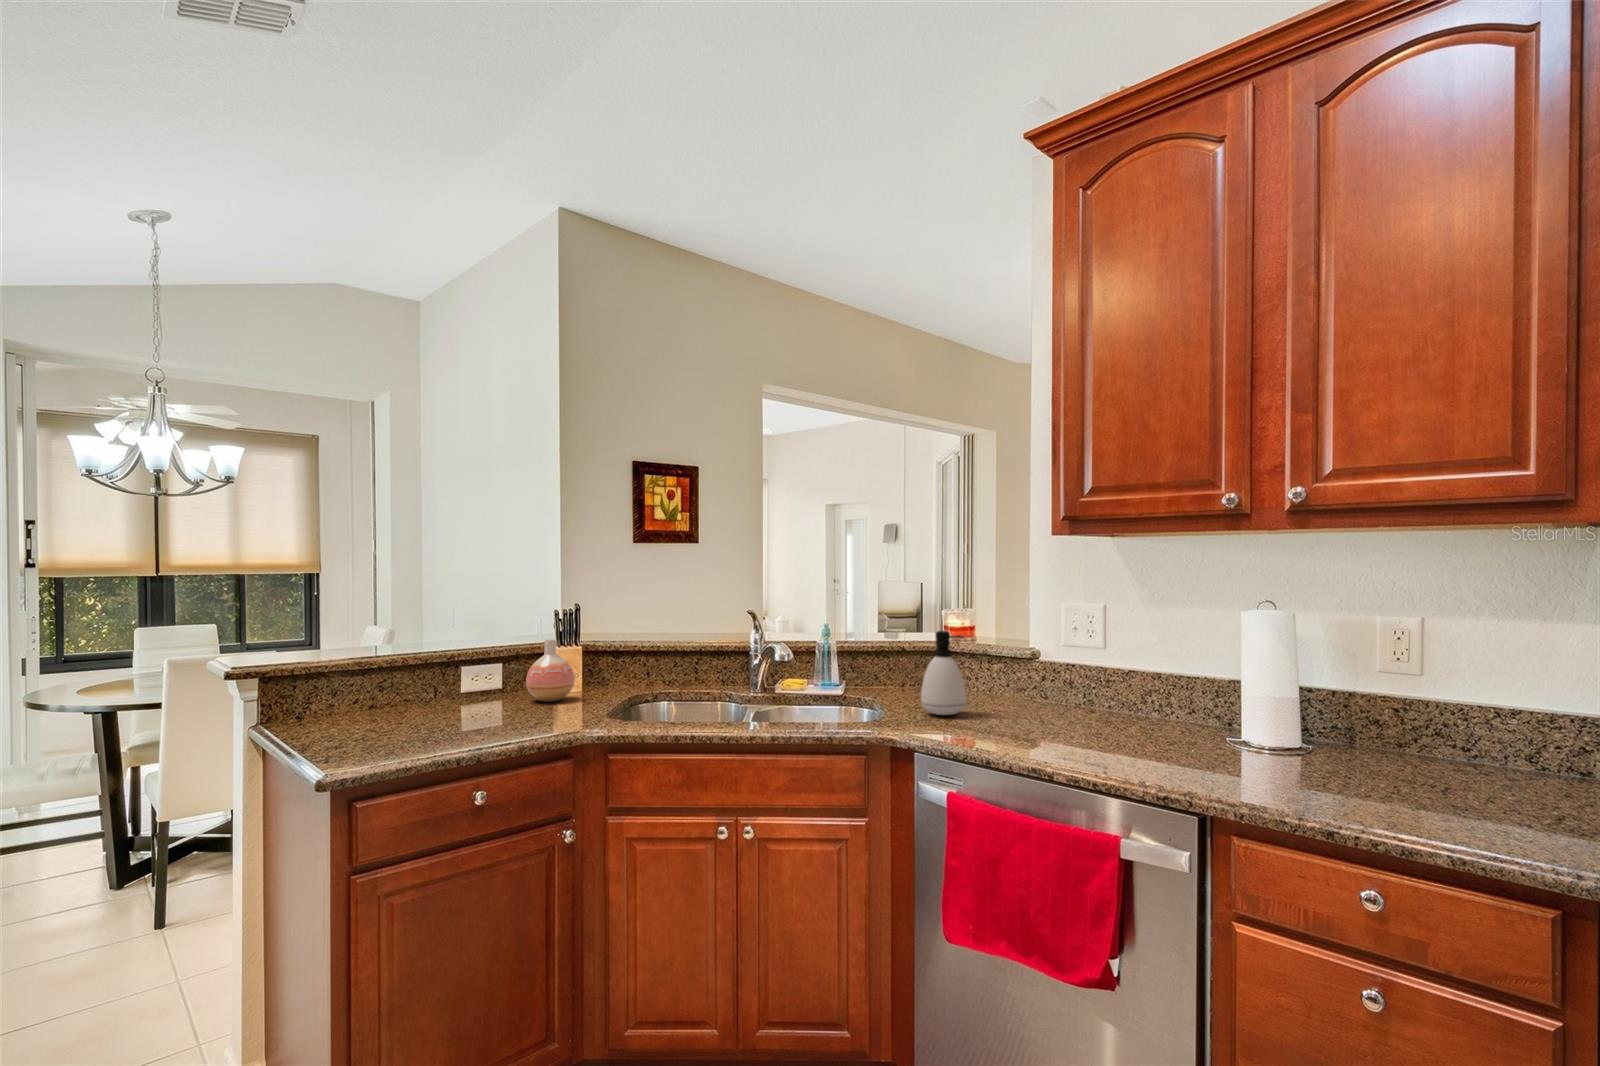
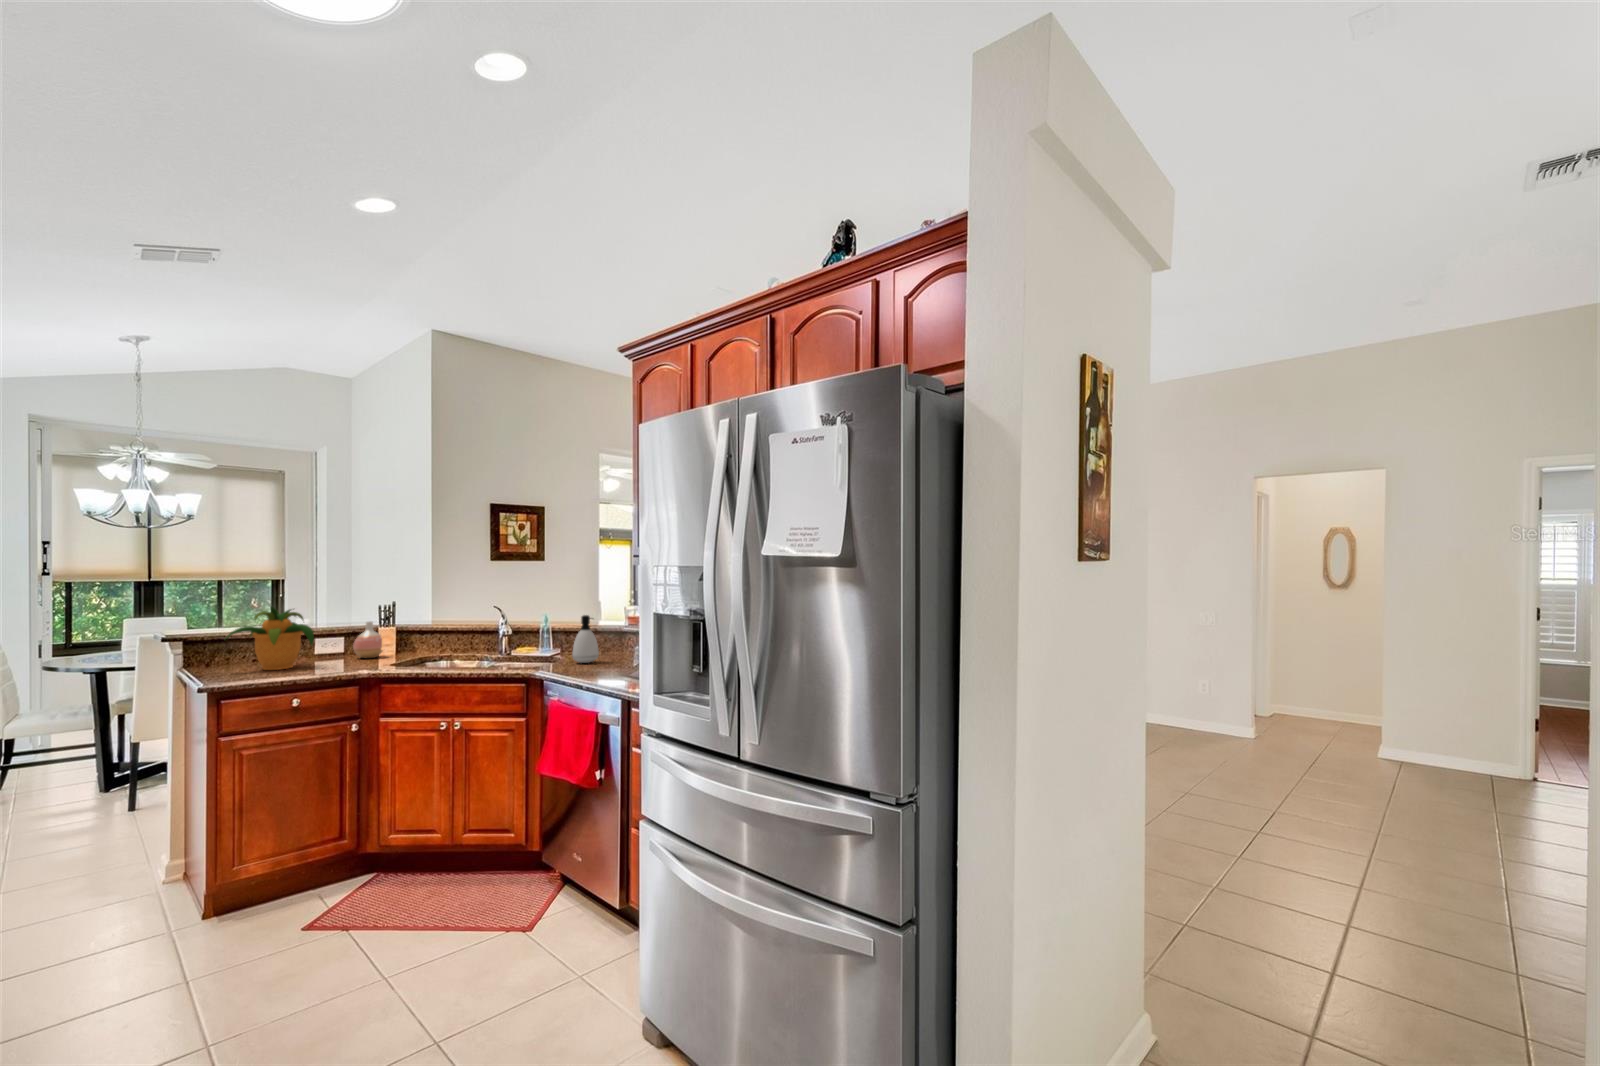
potted plant: none [340,616,485,729] -> present [227,607,314,670]

